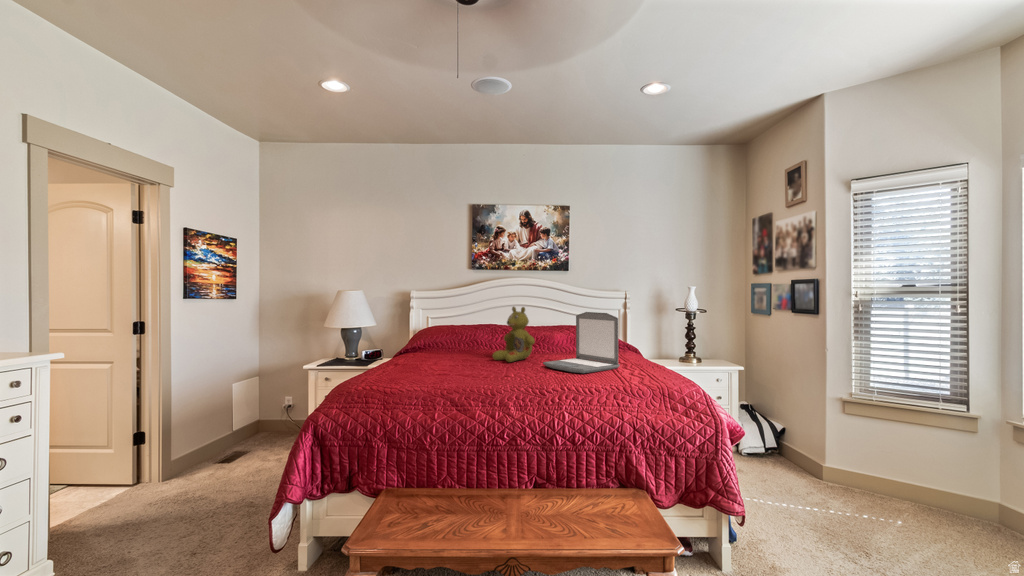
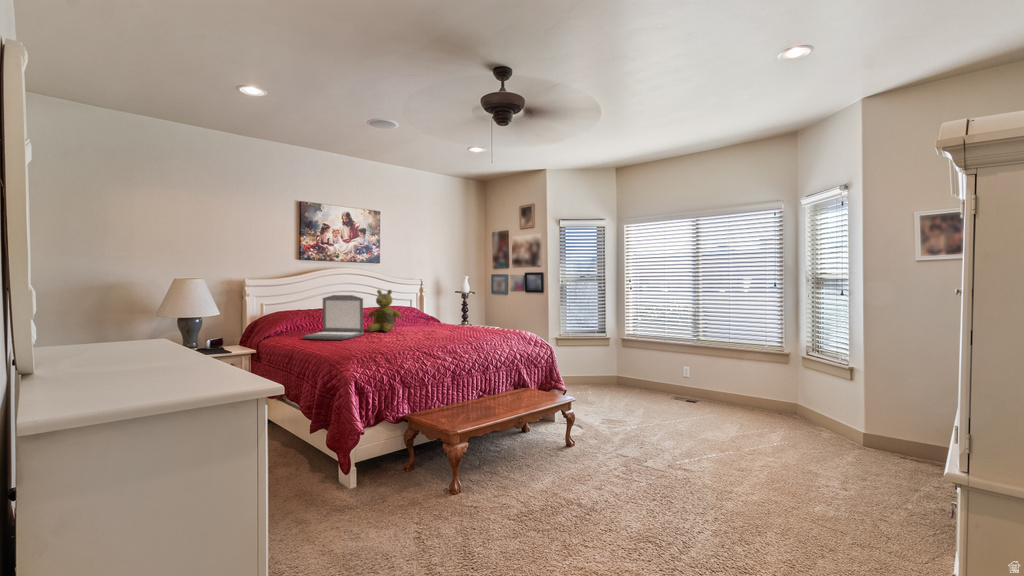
laptop: present [543,312,620,373] -> present [303,295,364,340]

